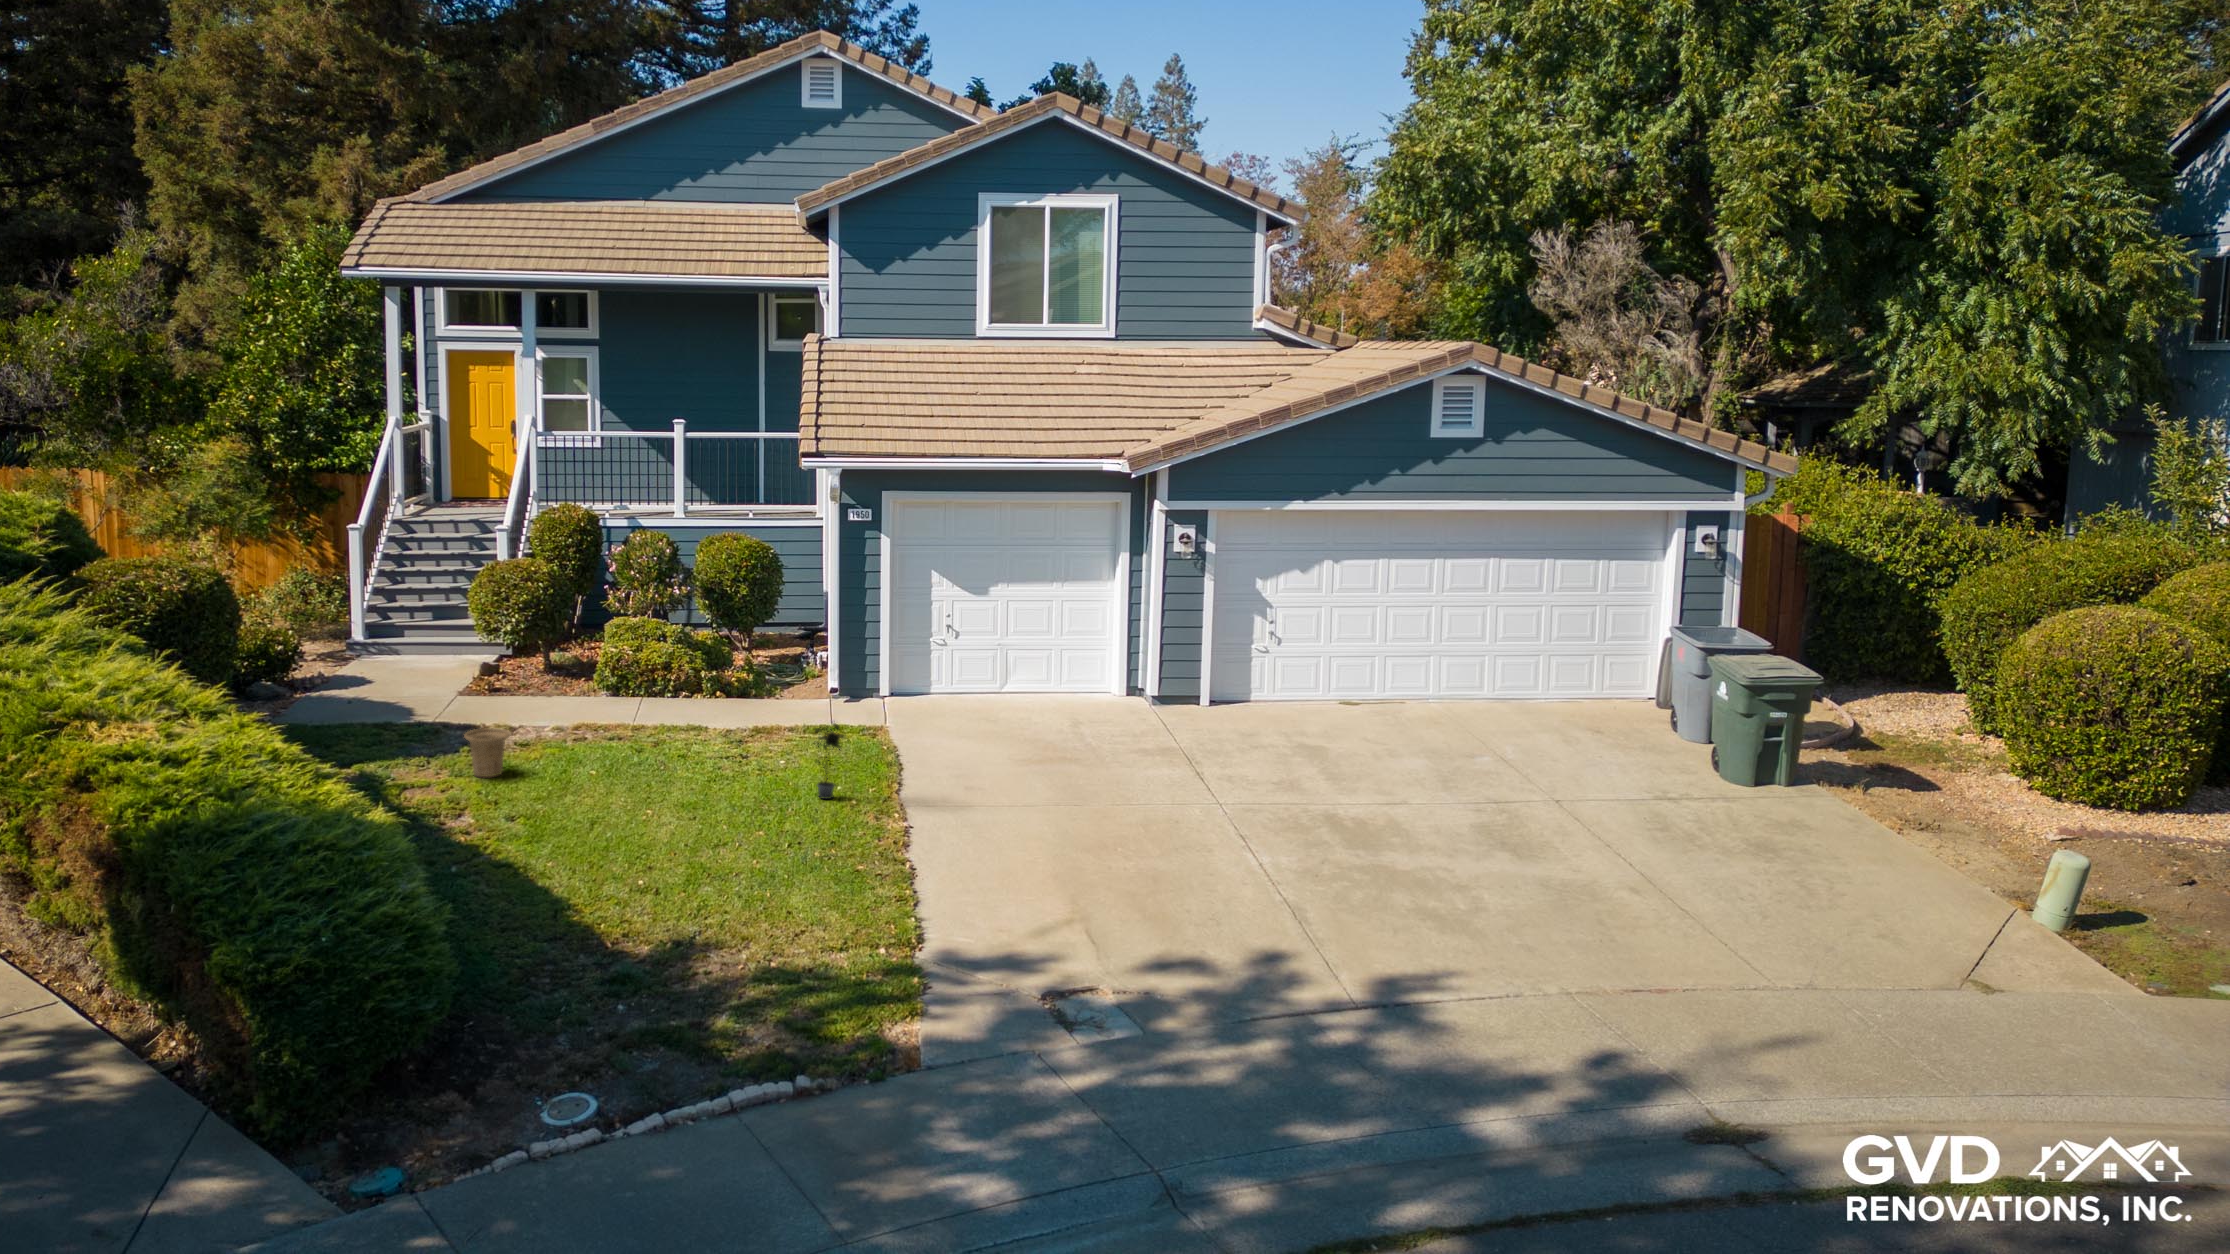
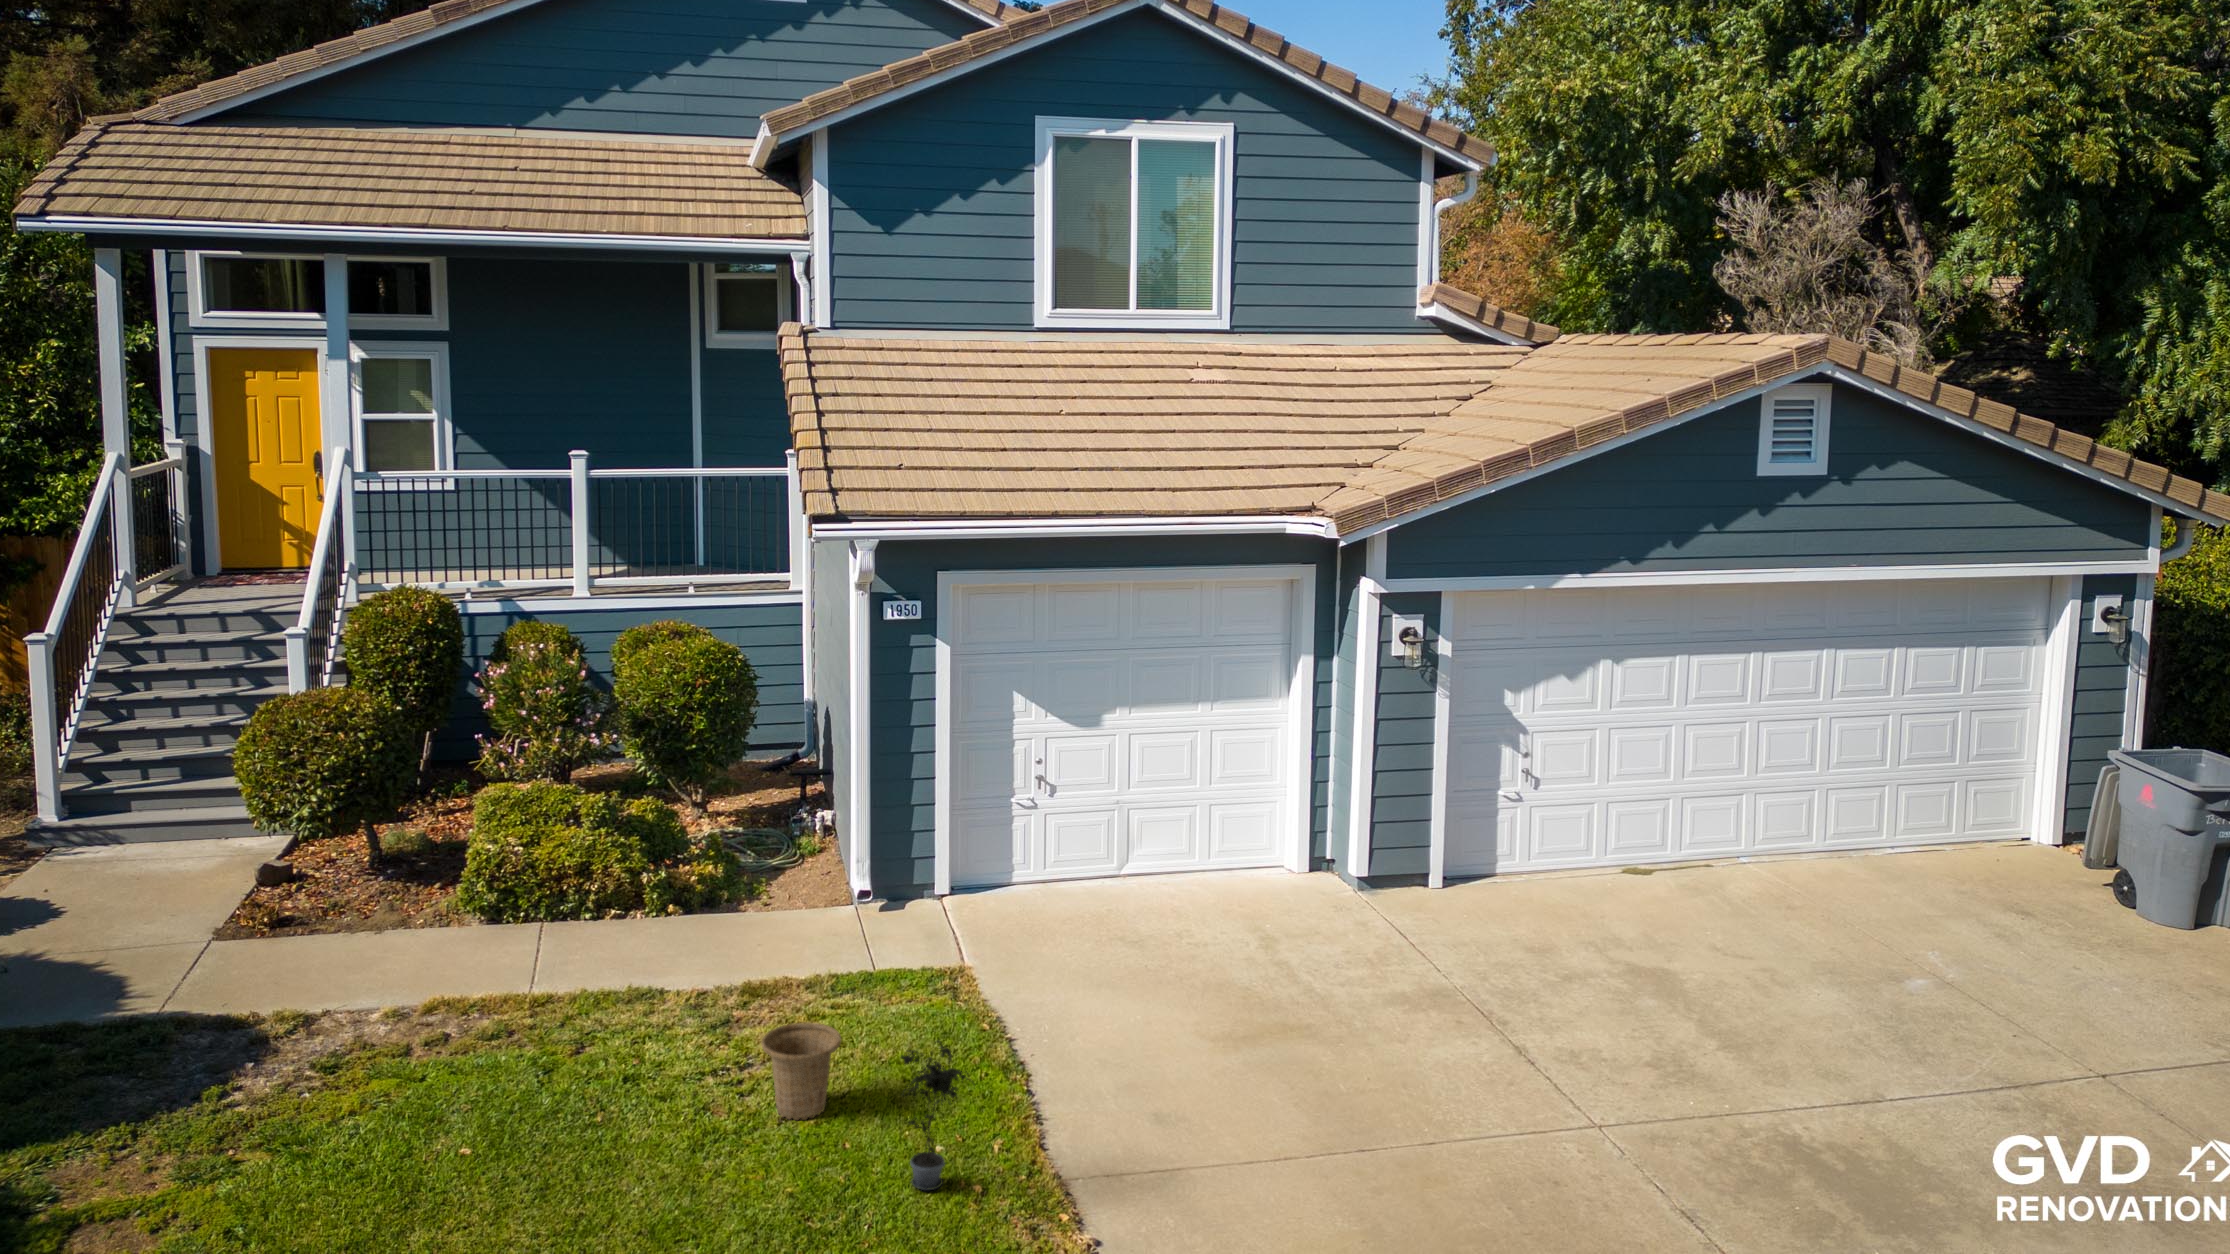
basket: present [464,728,510,778] -> present [761,1023,841,1120]

